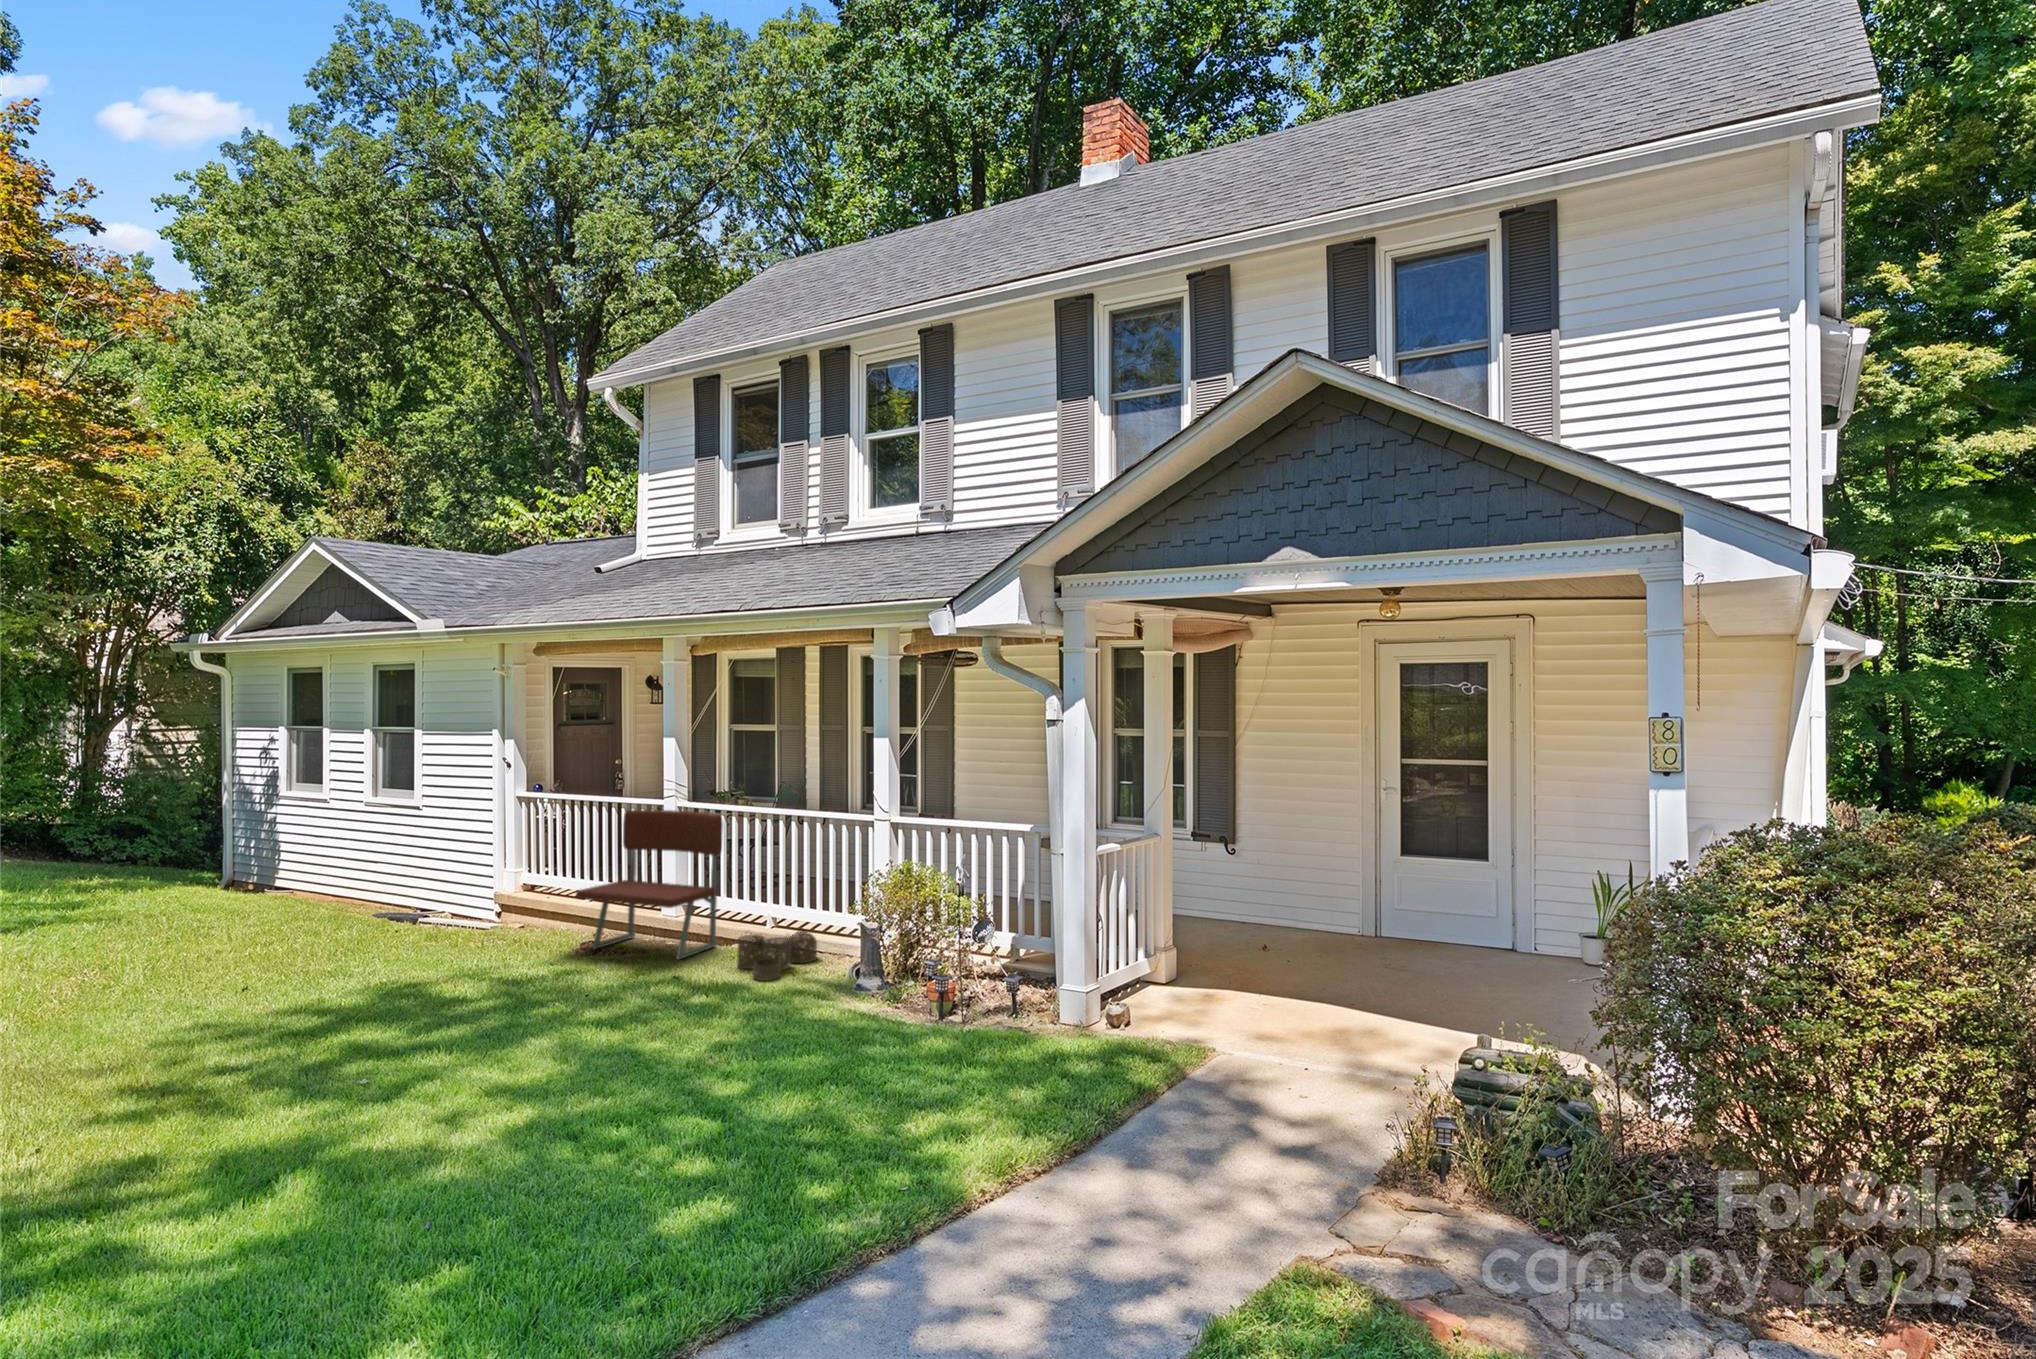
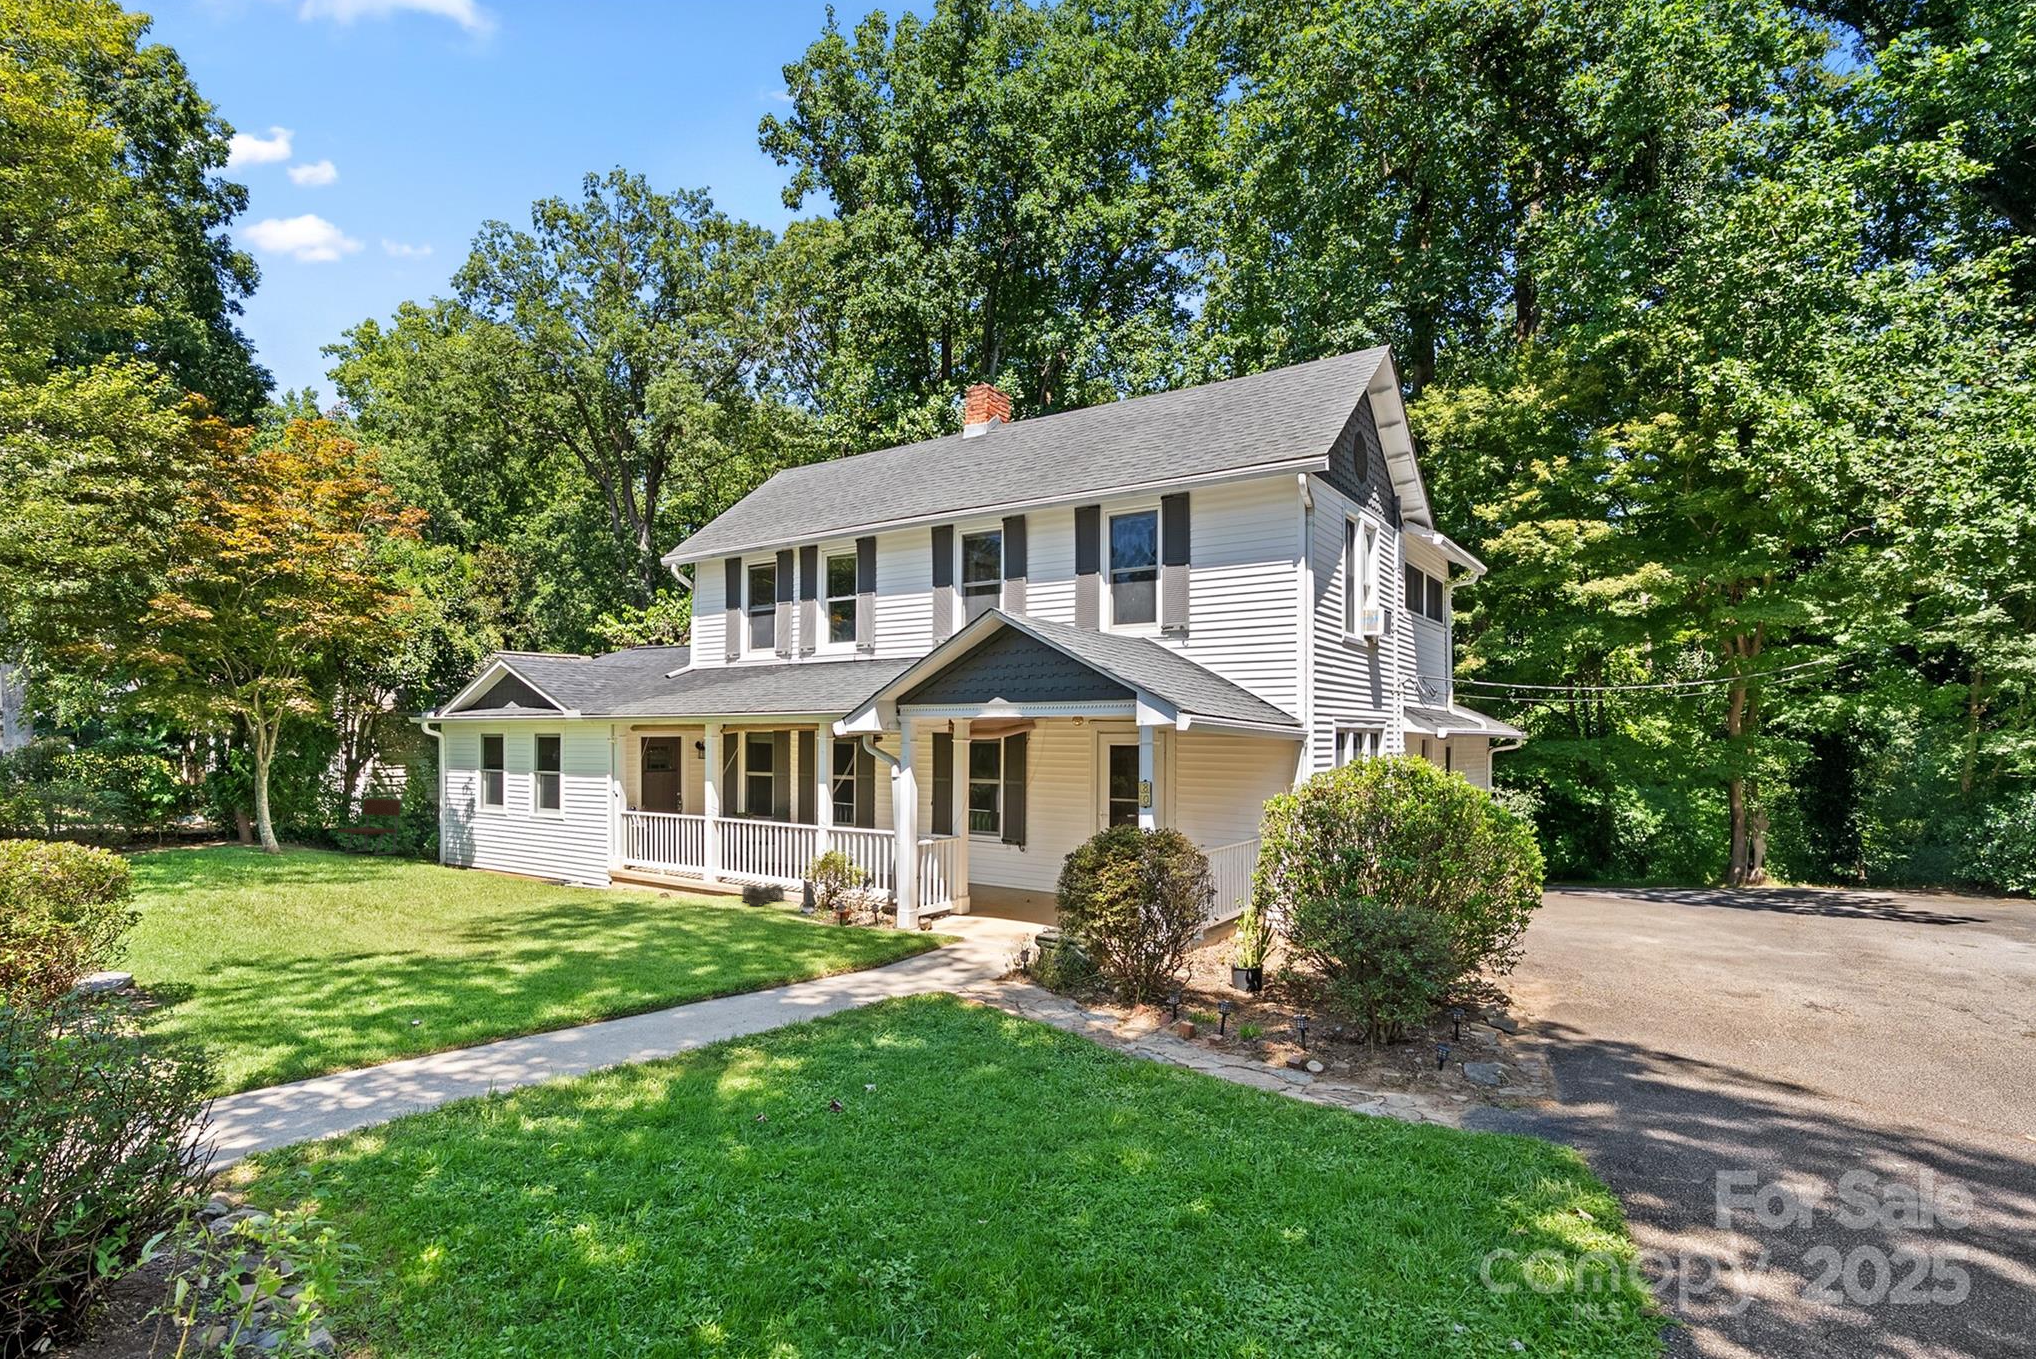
bench: present [576,810,723,960] -> present [338,798,401,855]

